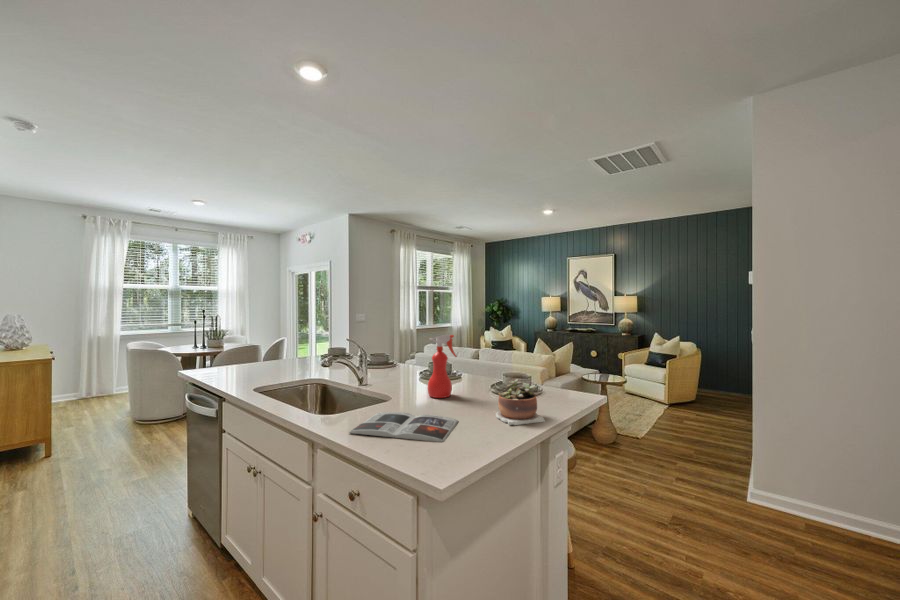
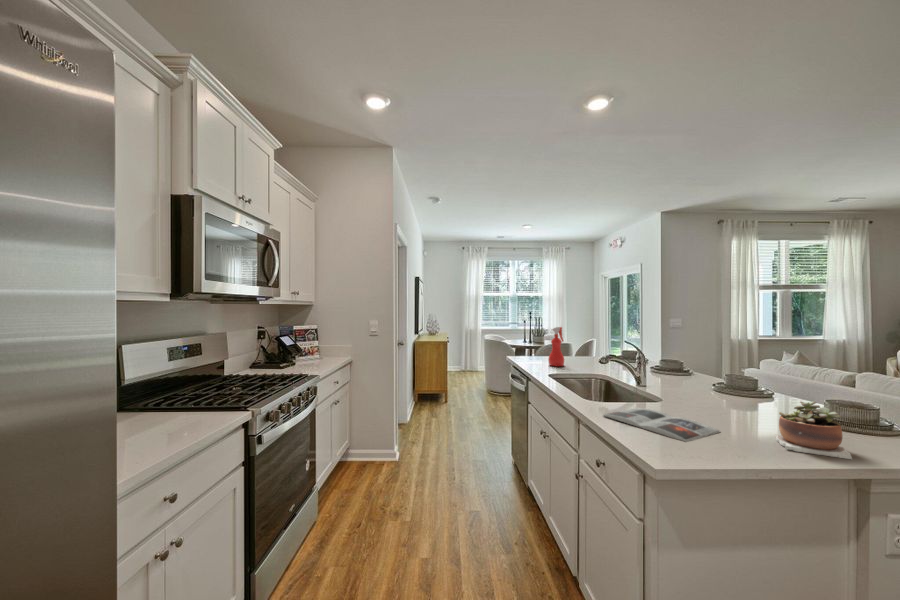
spray bottle: present [428,335,457,398] -> present [548,327,564,366]

